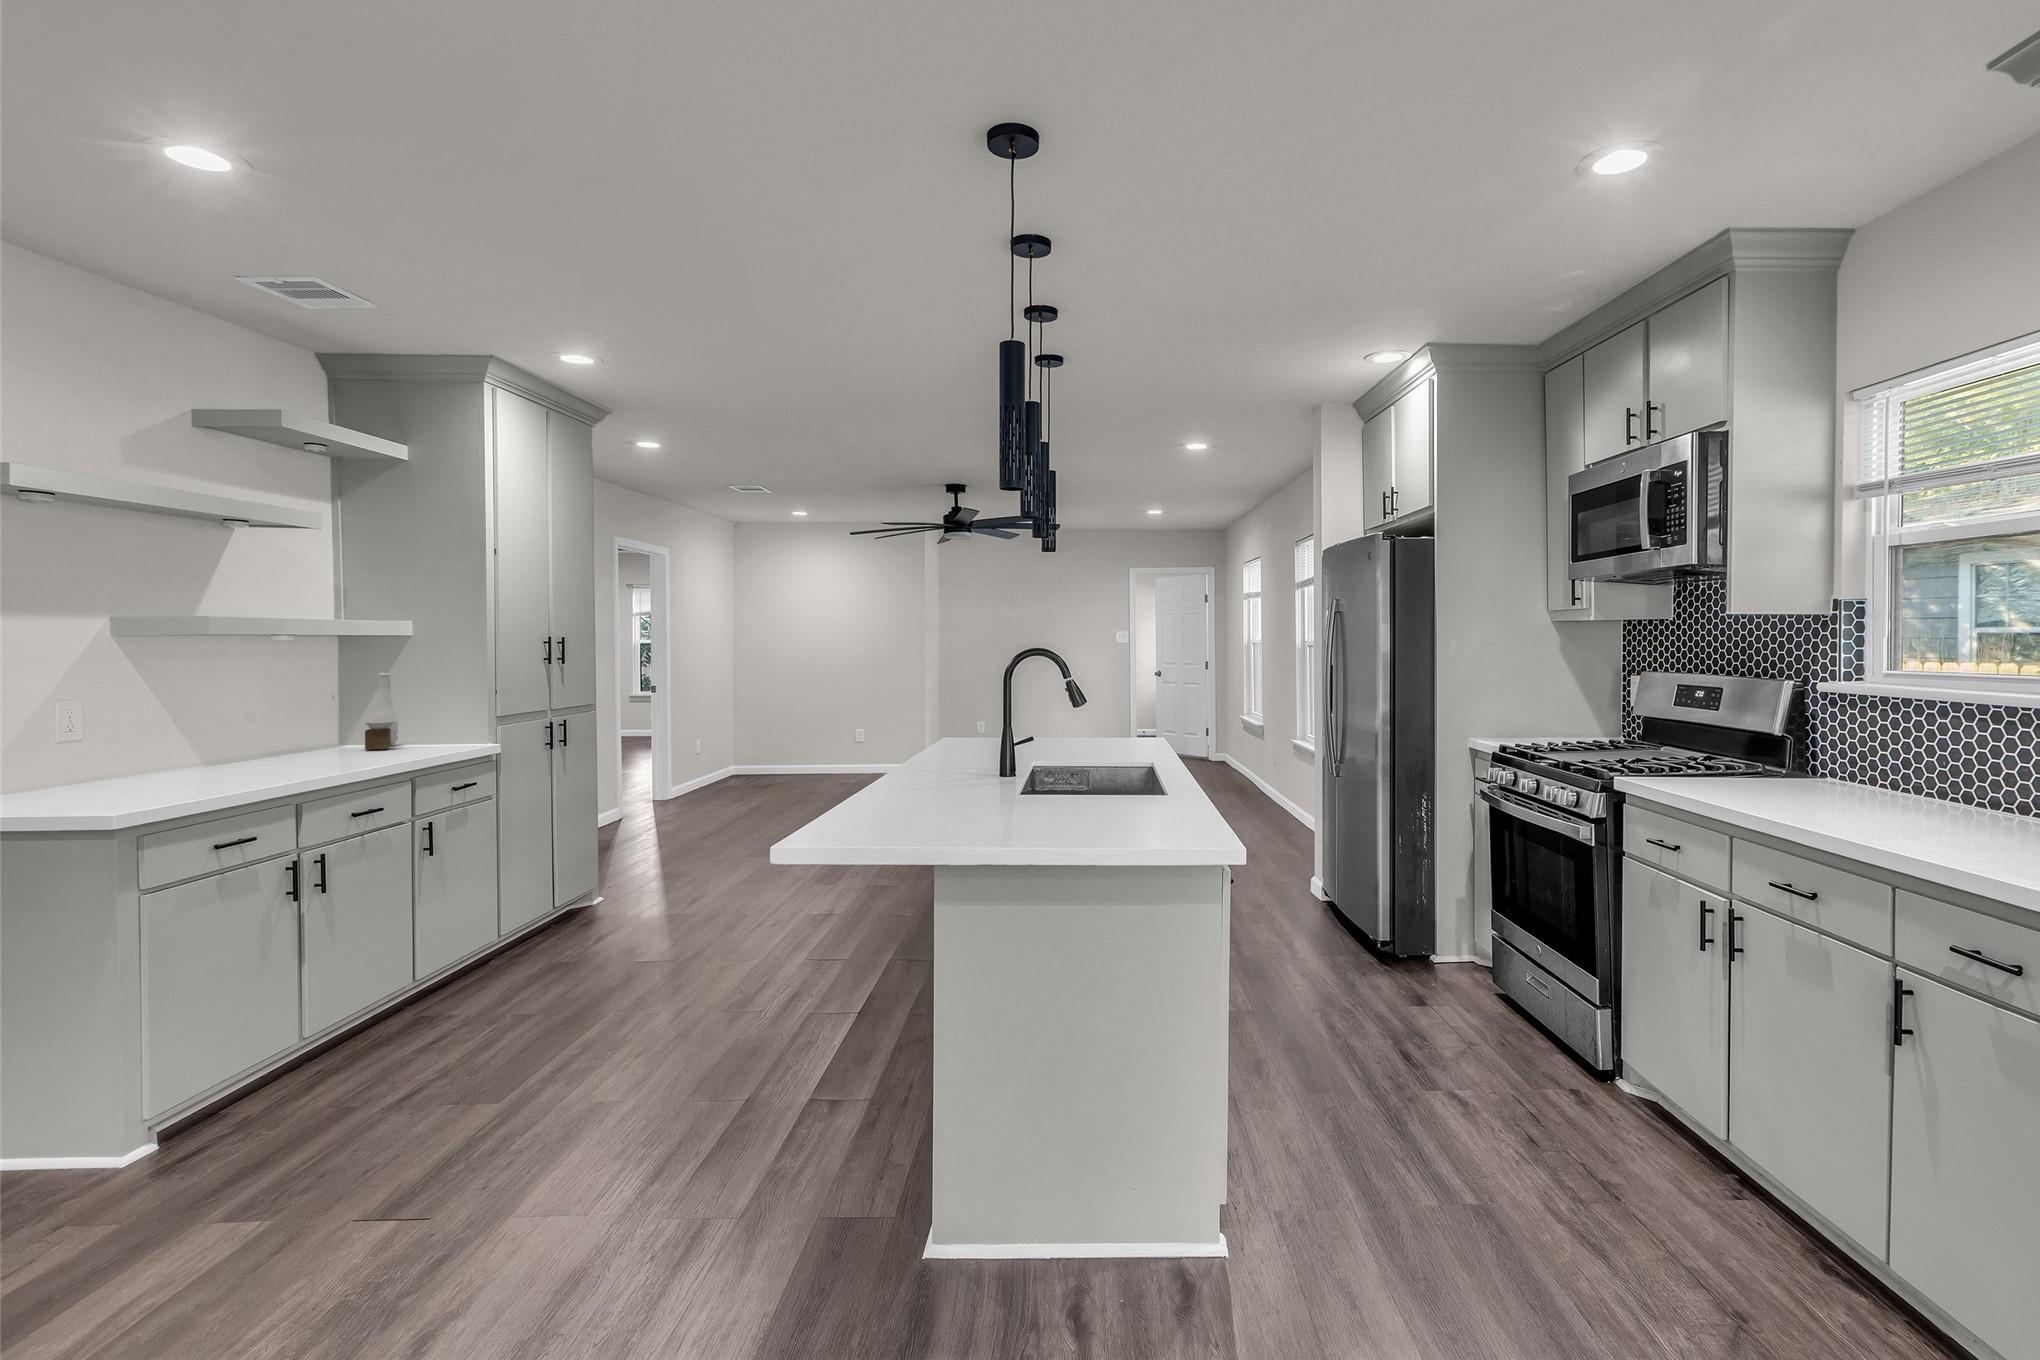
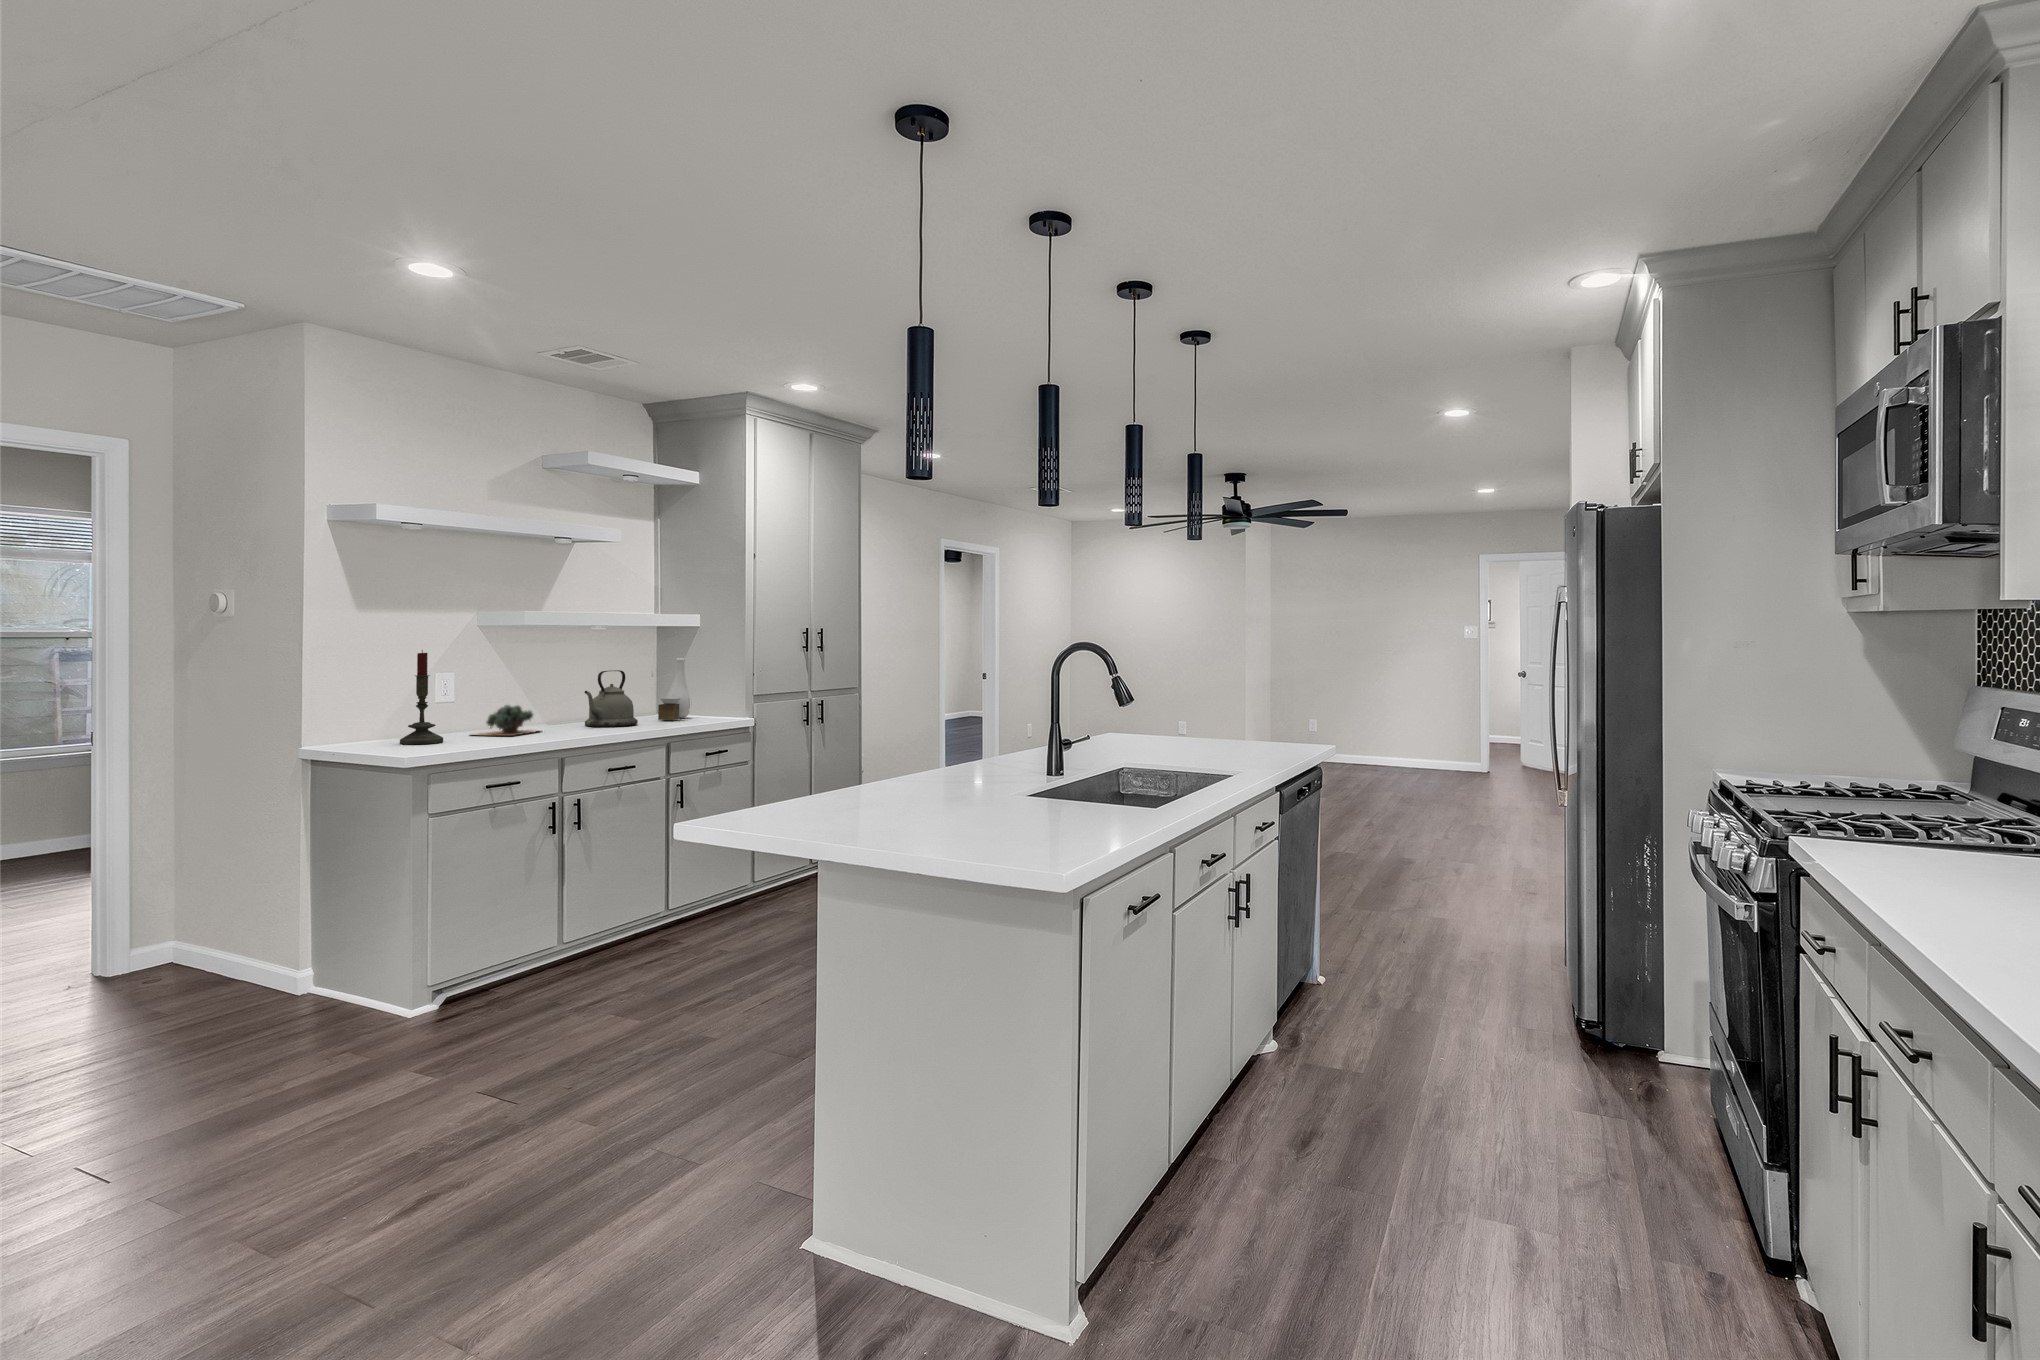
candle: none [42,672,115,805] -> present [400,650,443,744]
kettle: none [273,690,351,763] -> present [585,670,638,727]
succulent plant: none [129,741,236,787] -> present [476,705,535,736]

